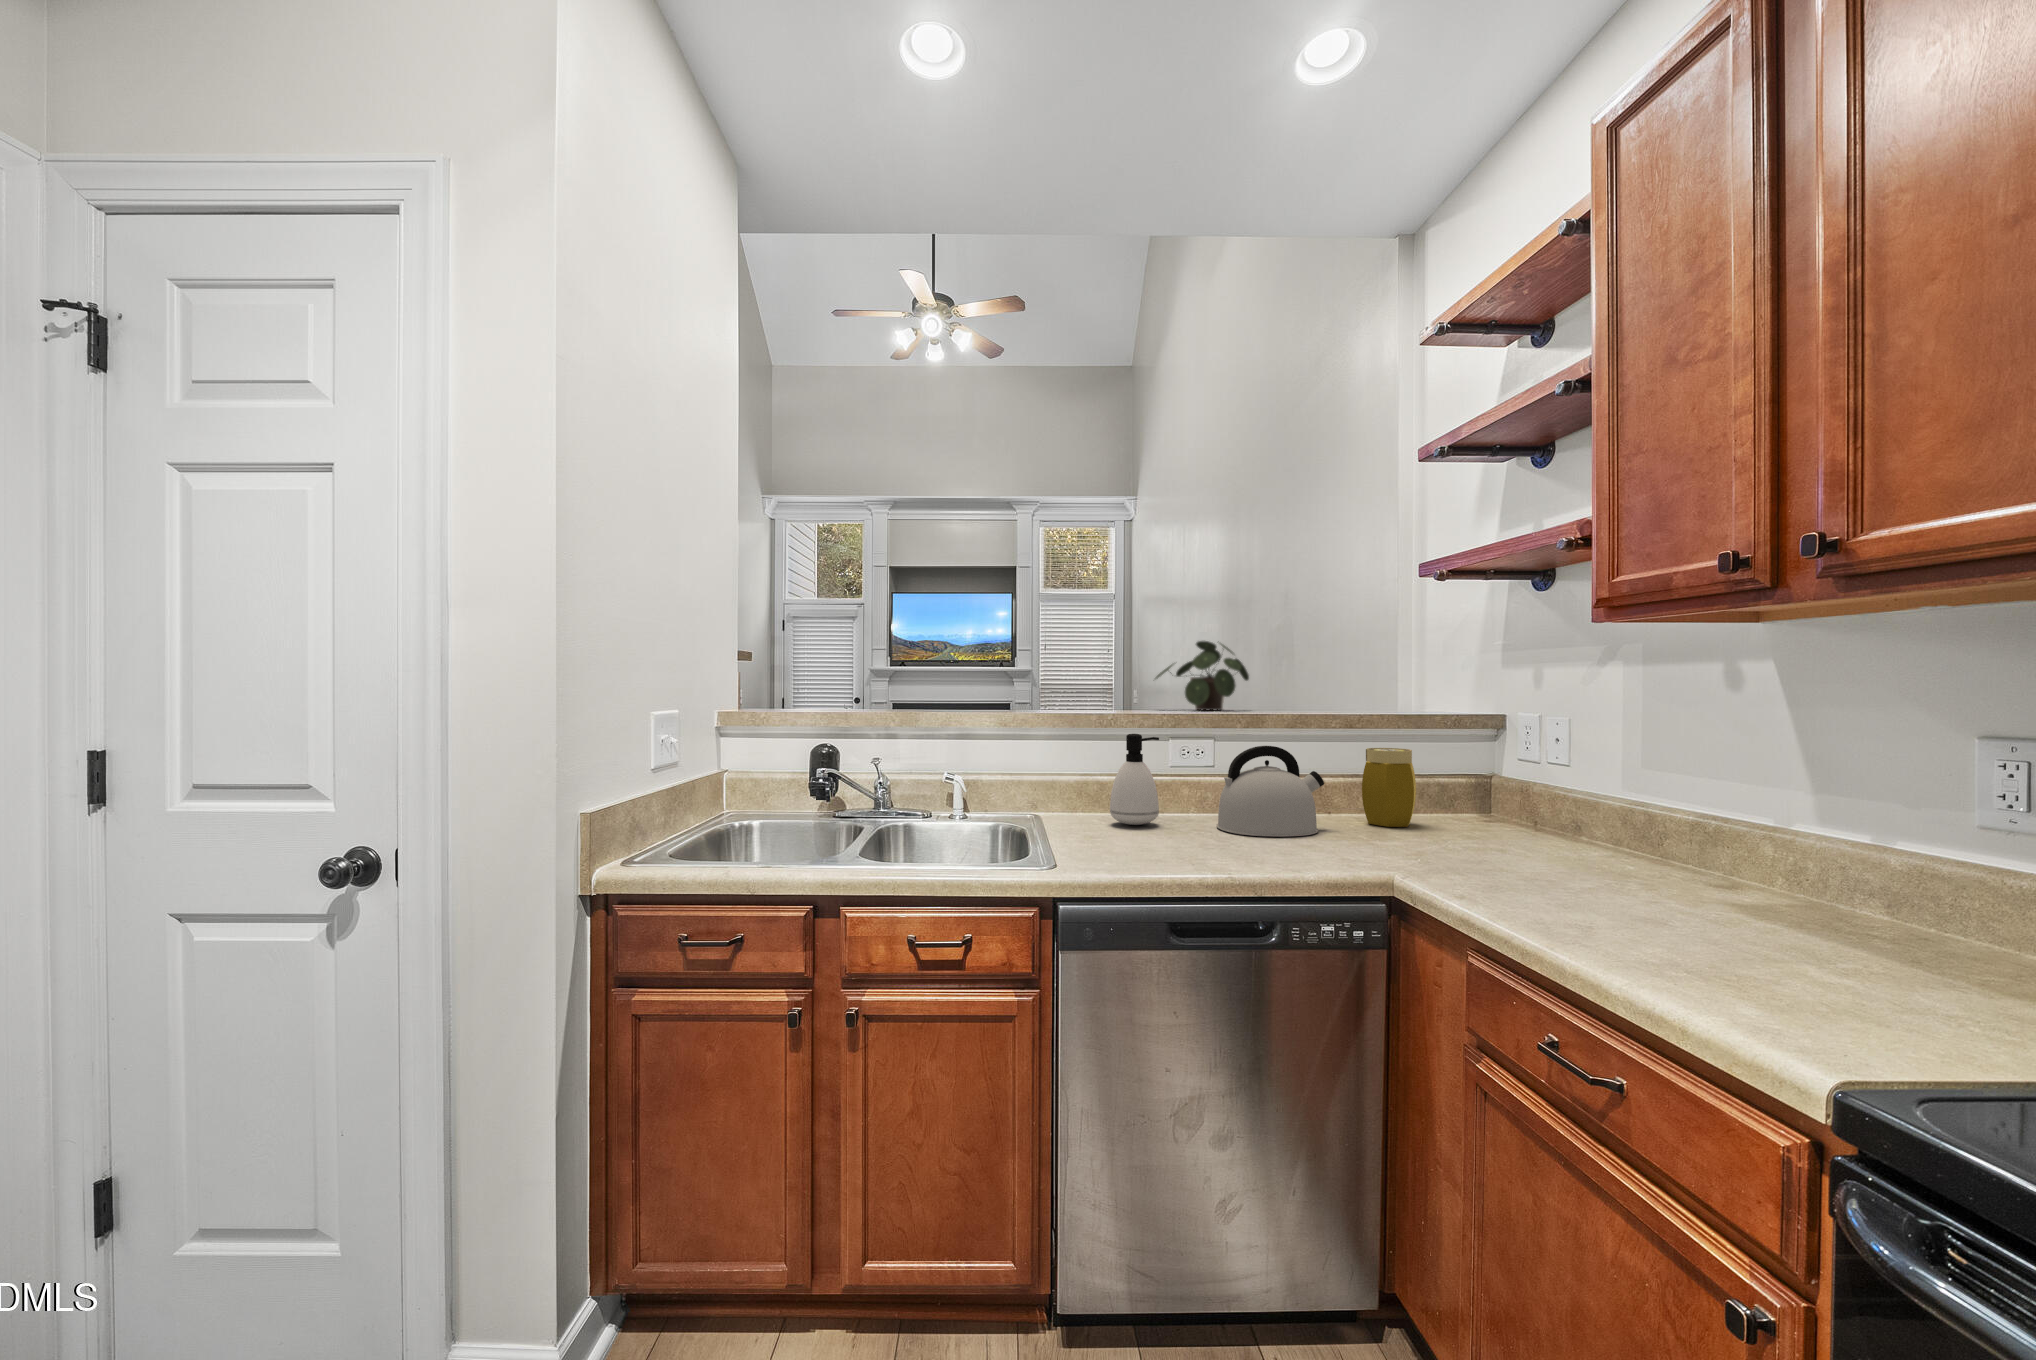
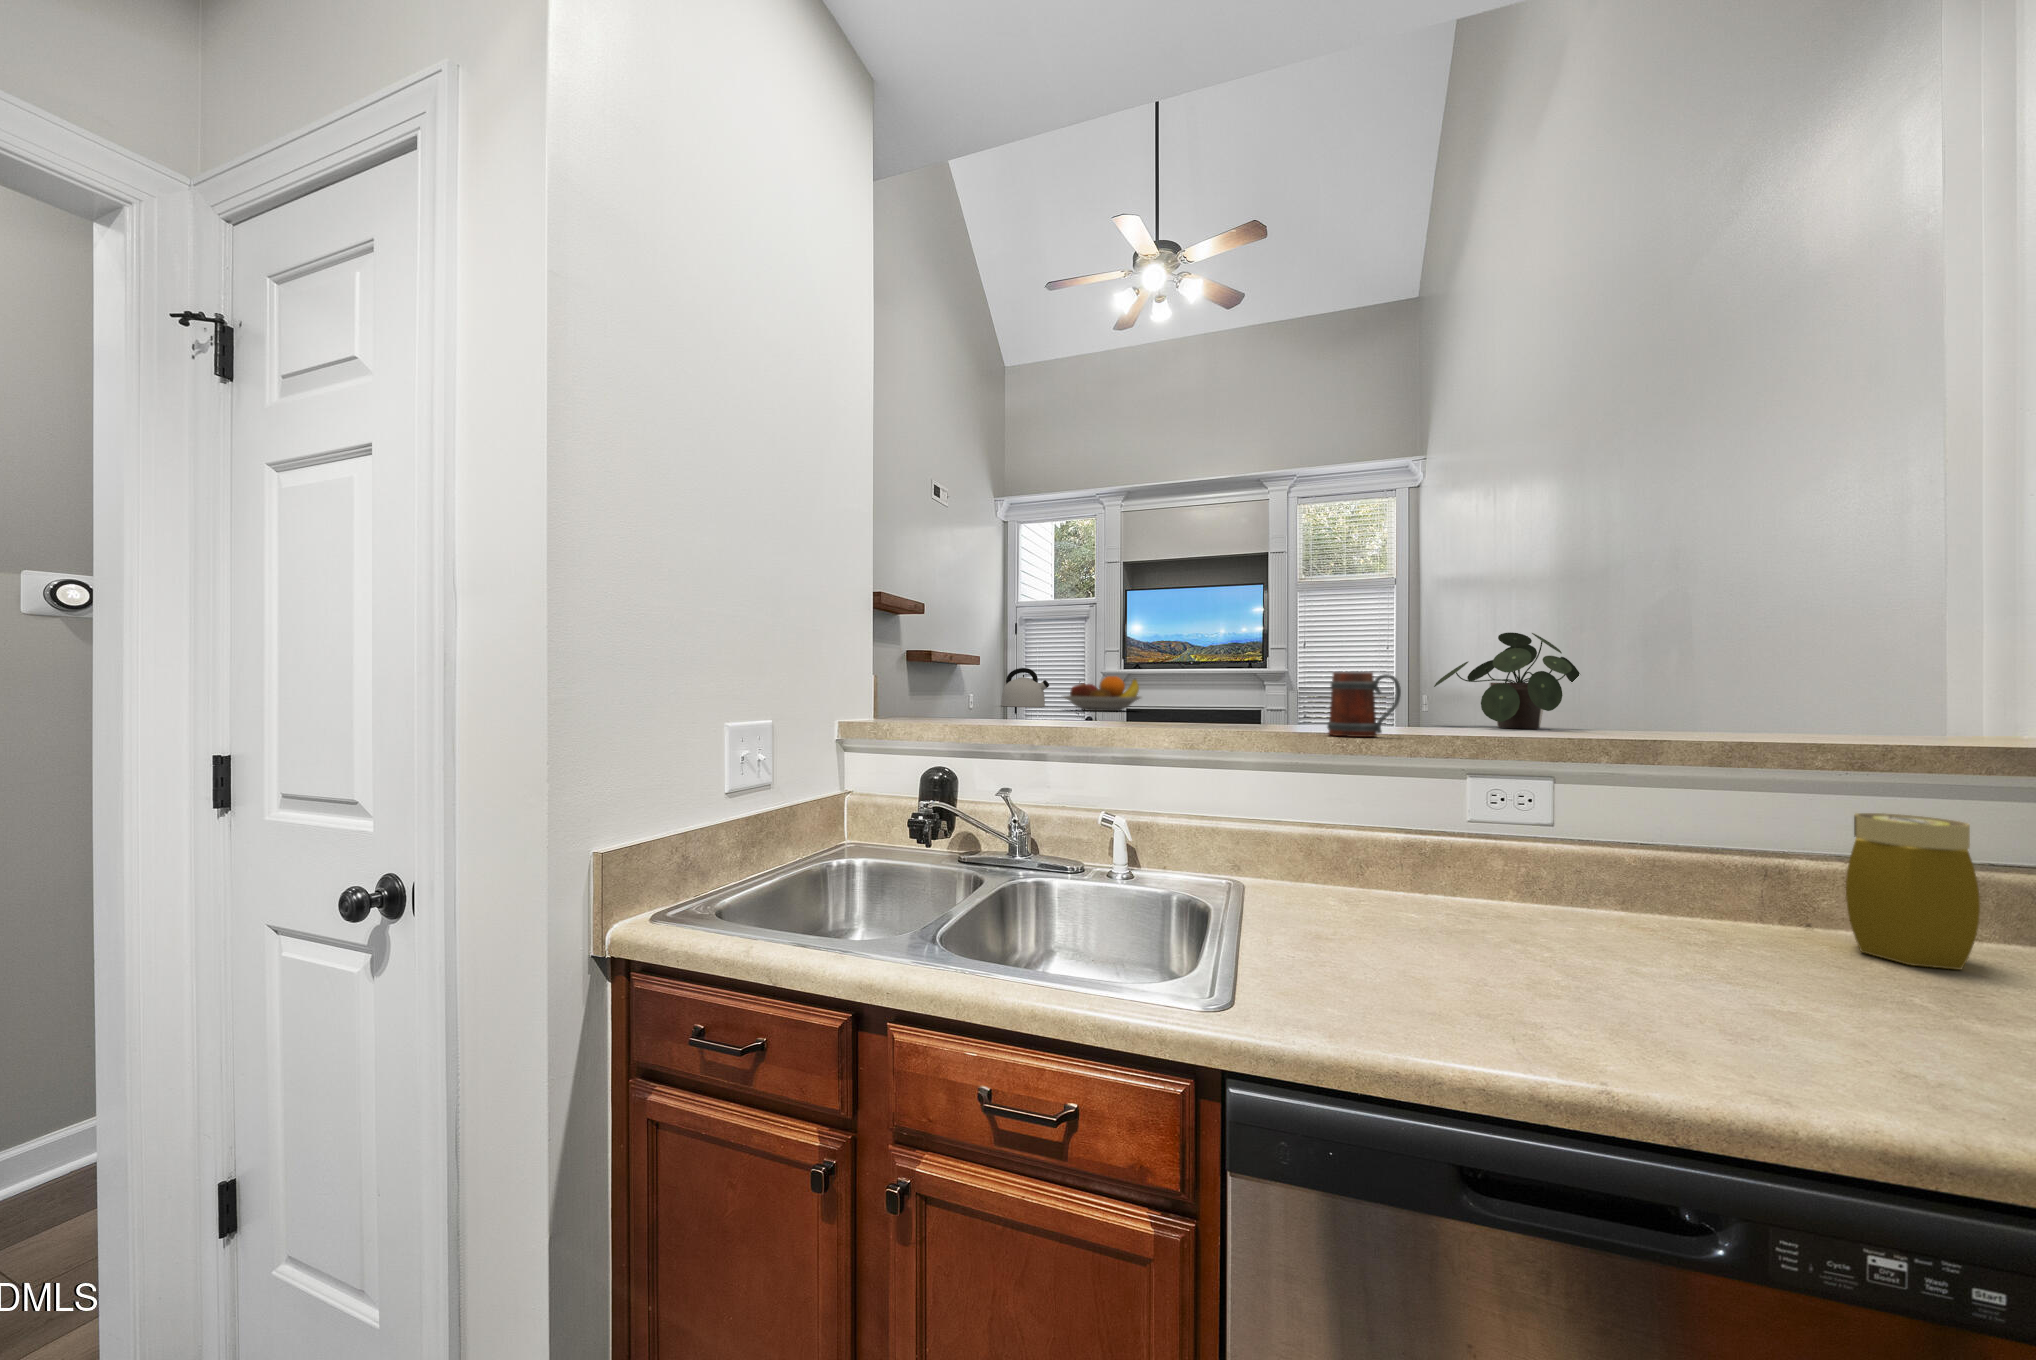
mug: none [1087,671,1135,716] -> present [1327,672,1401,737]
fruit bowl: none [848,674,921,706] -> present [1064,676,1141,711]
soap dispenser: present [1110,734,1159,825] -> none [1351,769,1436,913]
kettle: present [1217,746,1324,837] -> present [1001,668,1049,707]

